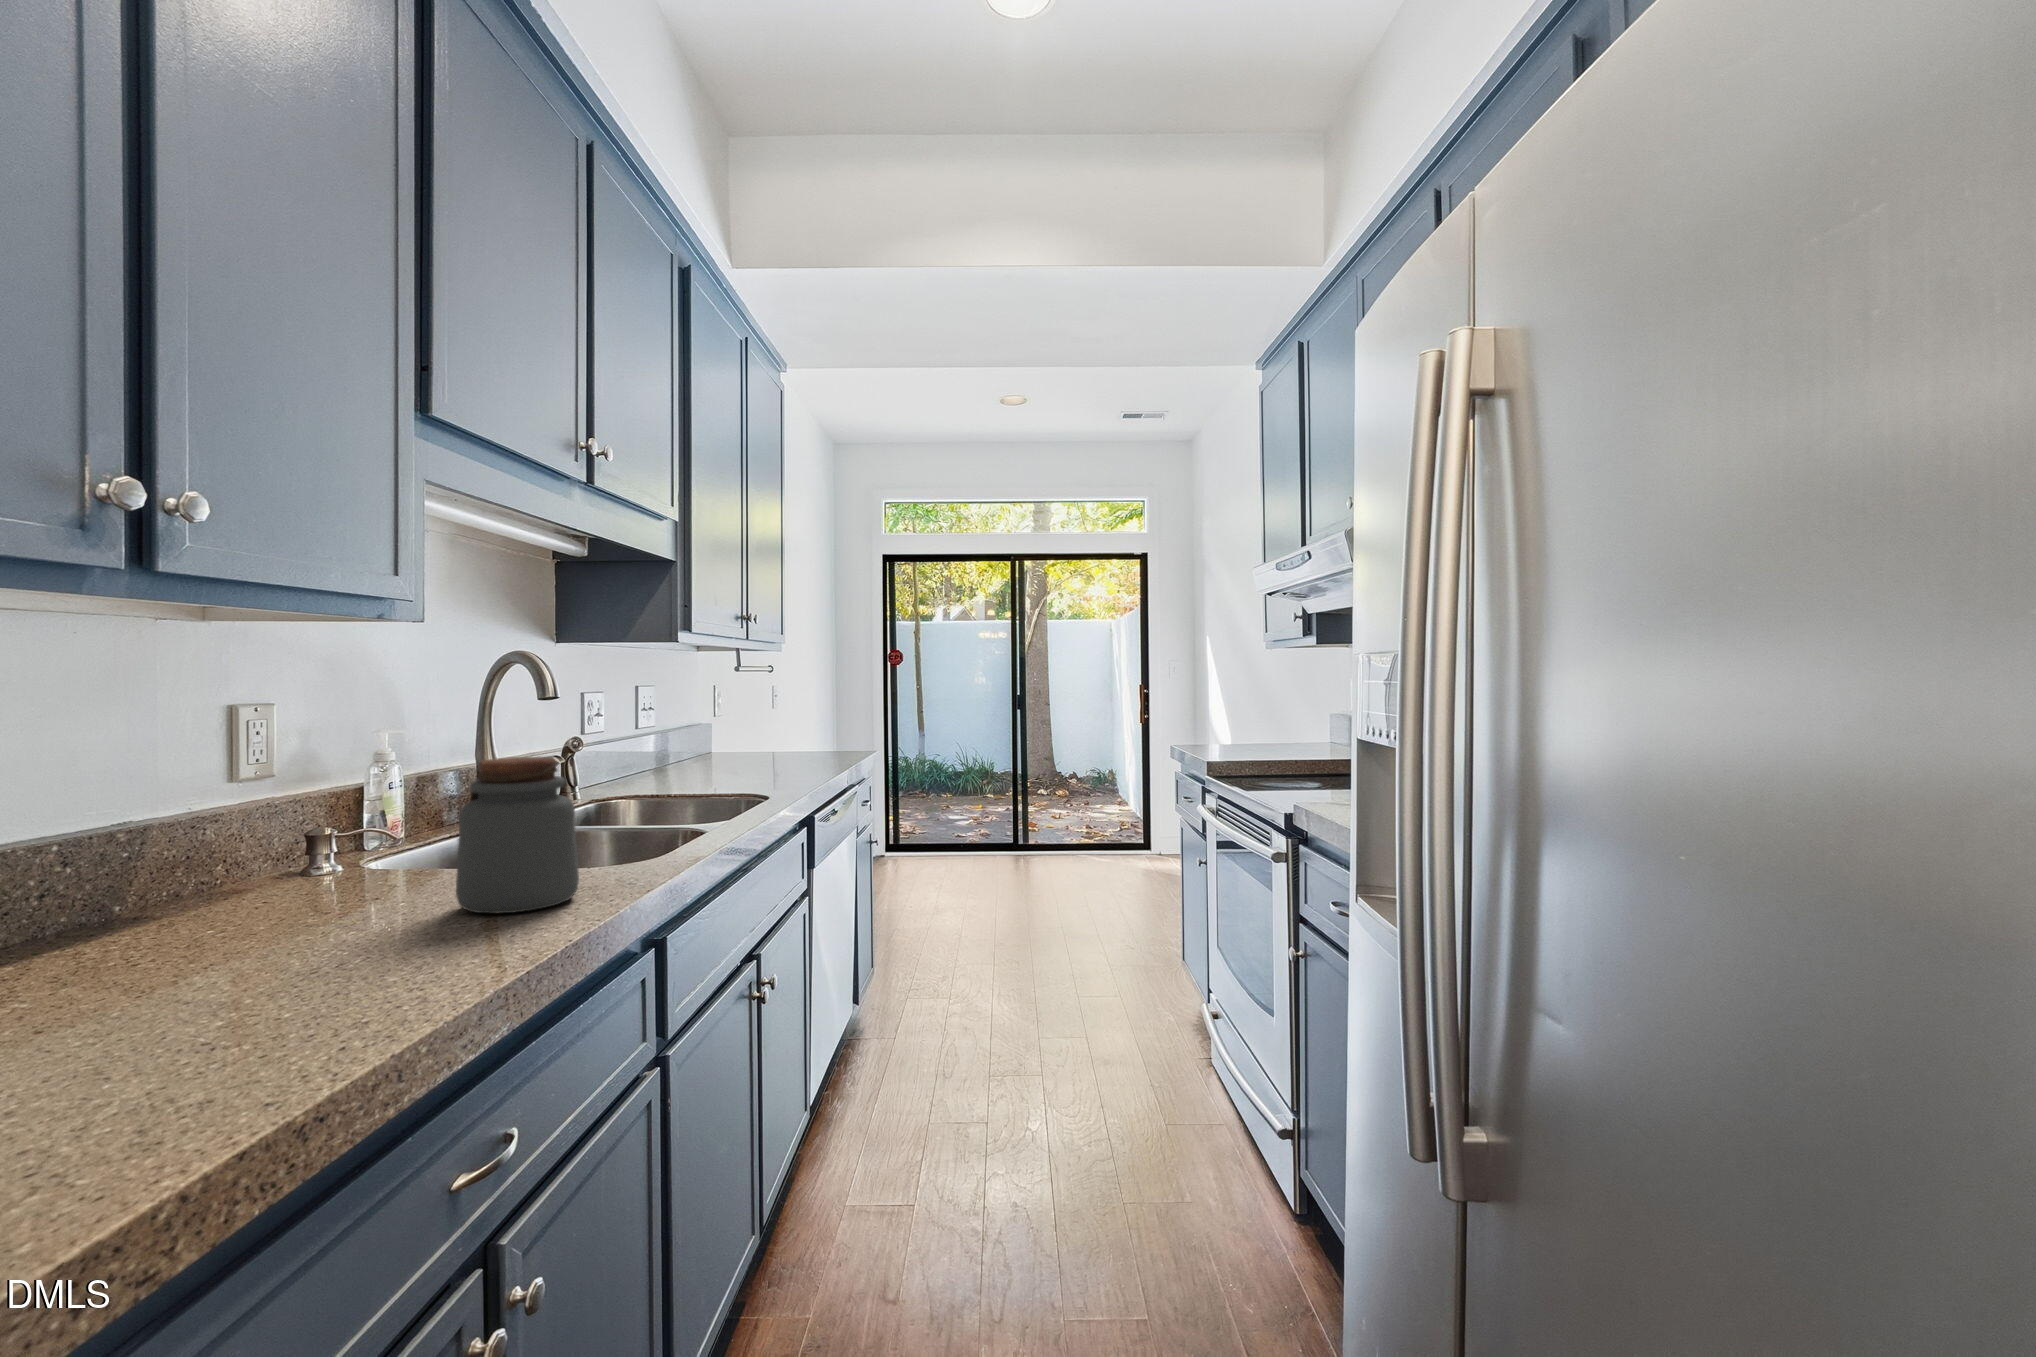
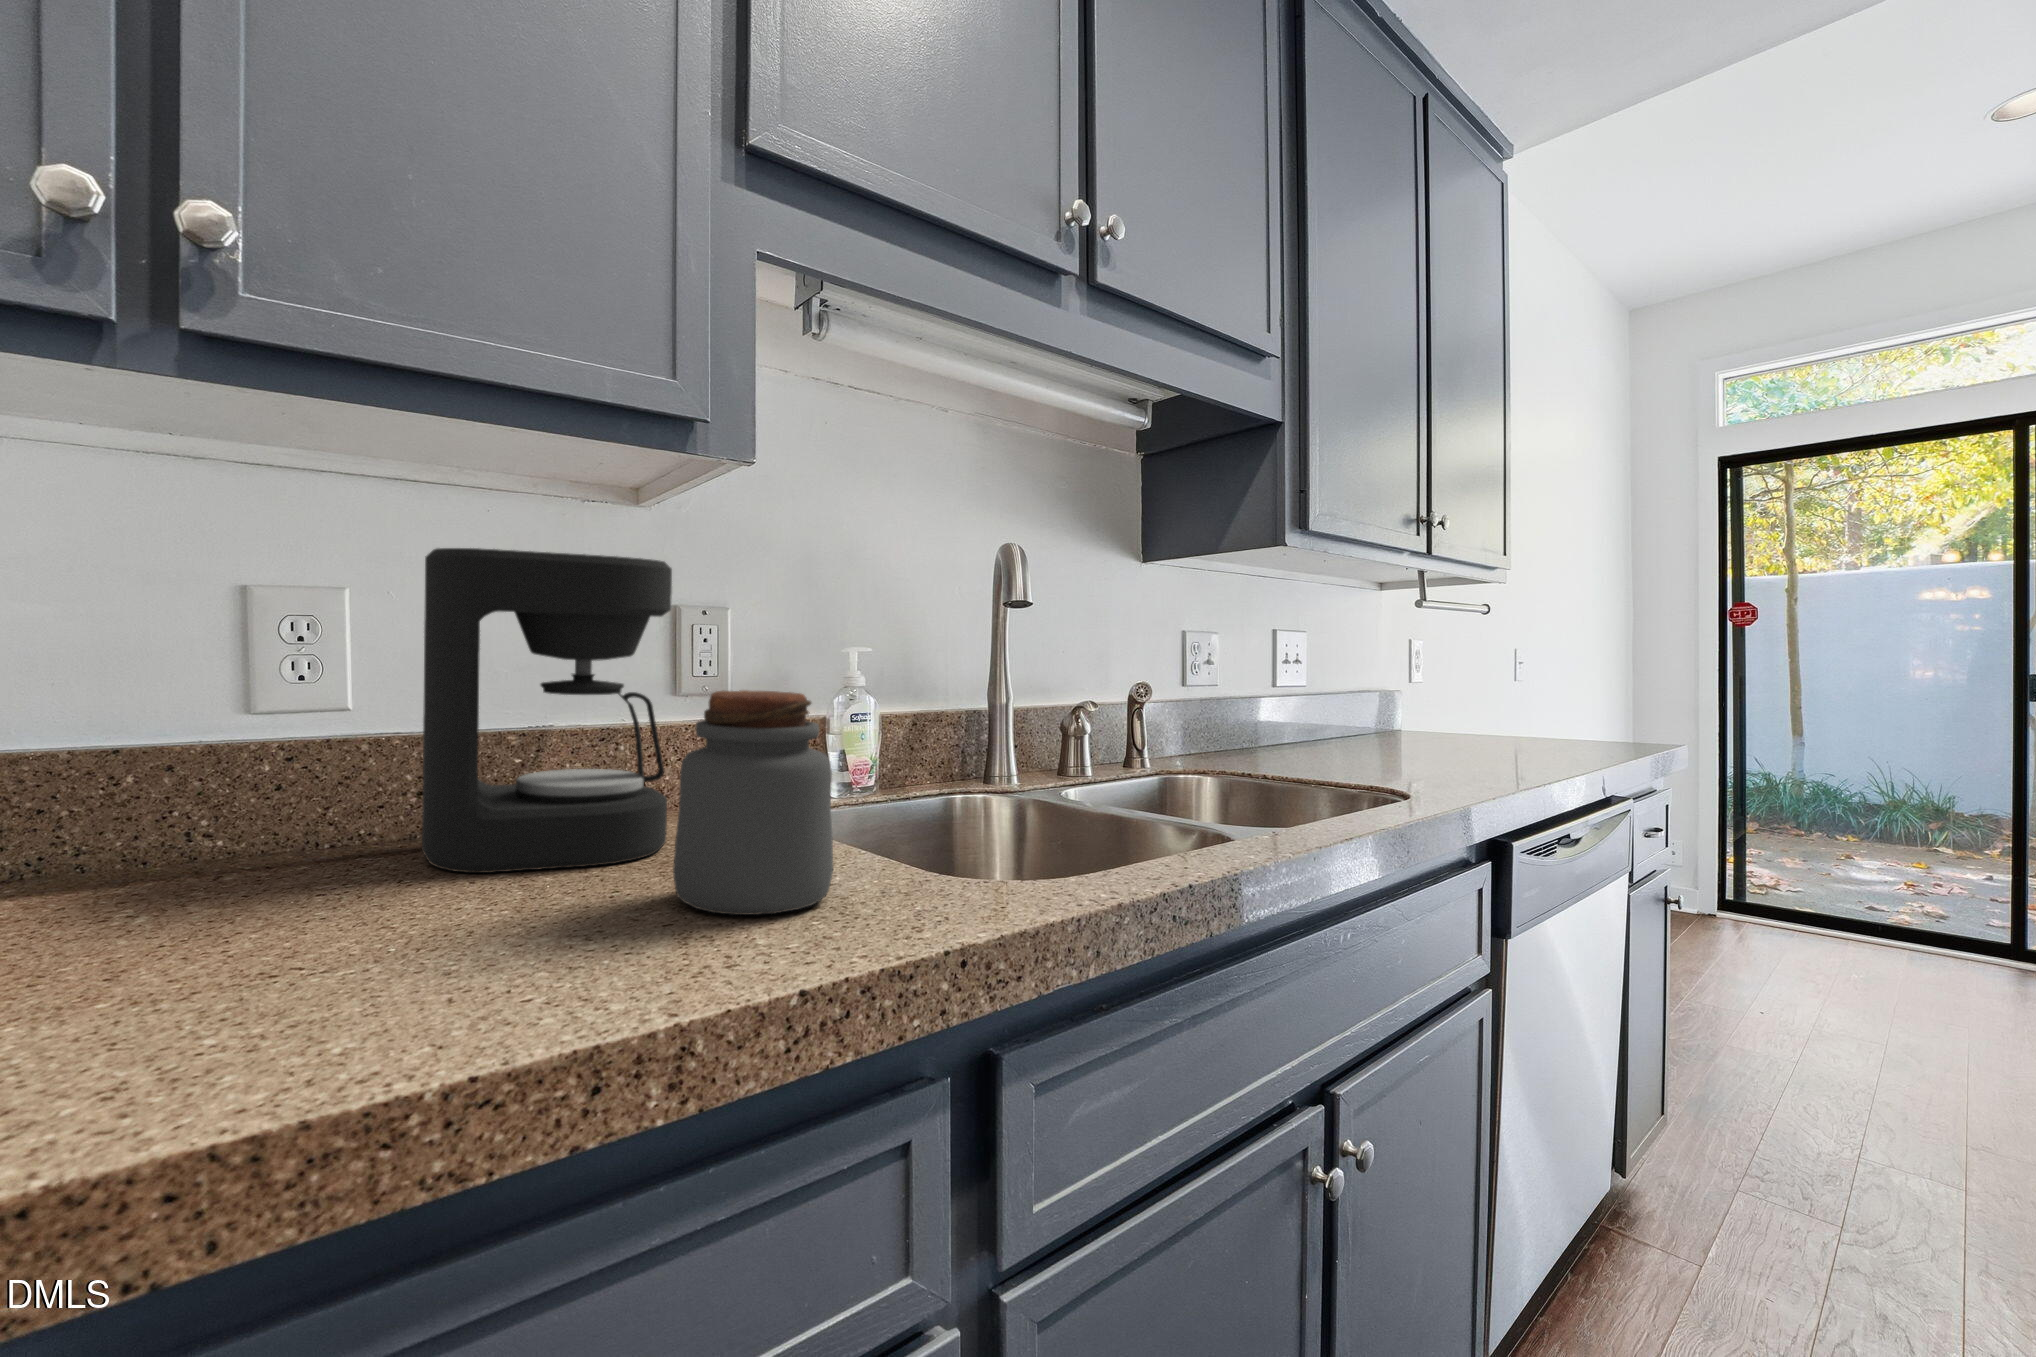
coffee maker: none [108,664,356,945] -> present [422,548,672,873]

